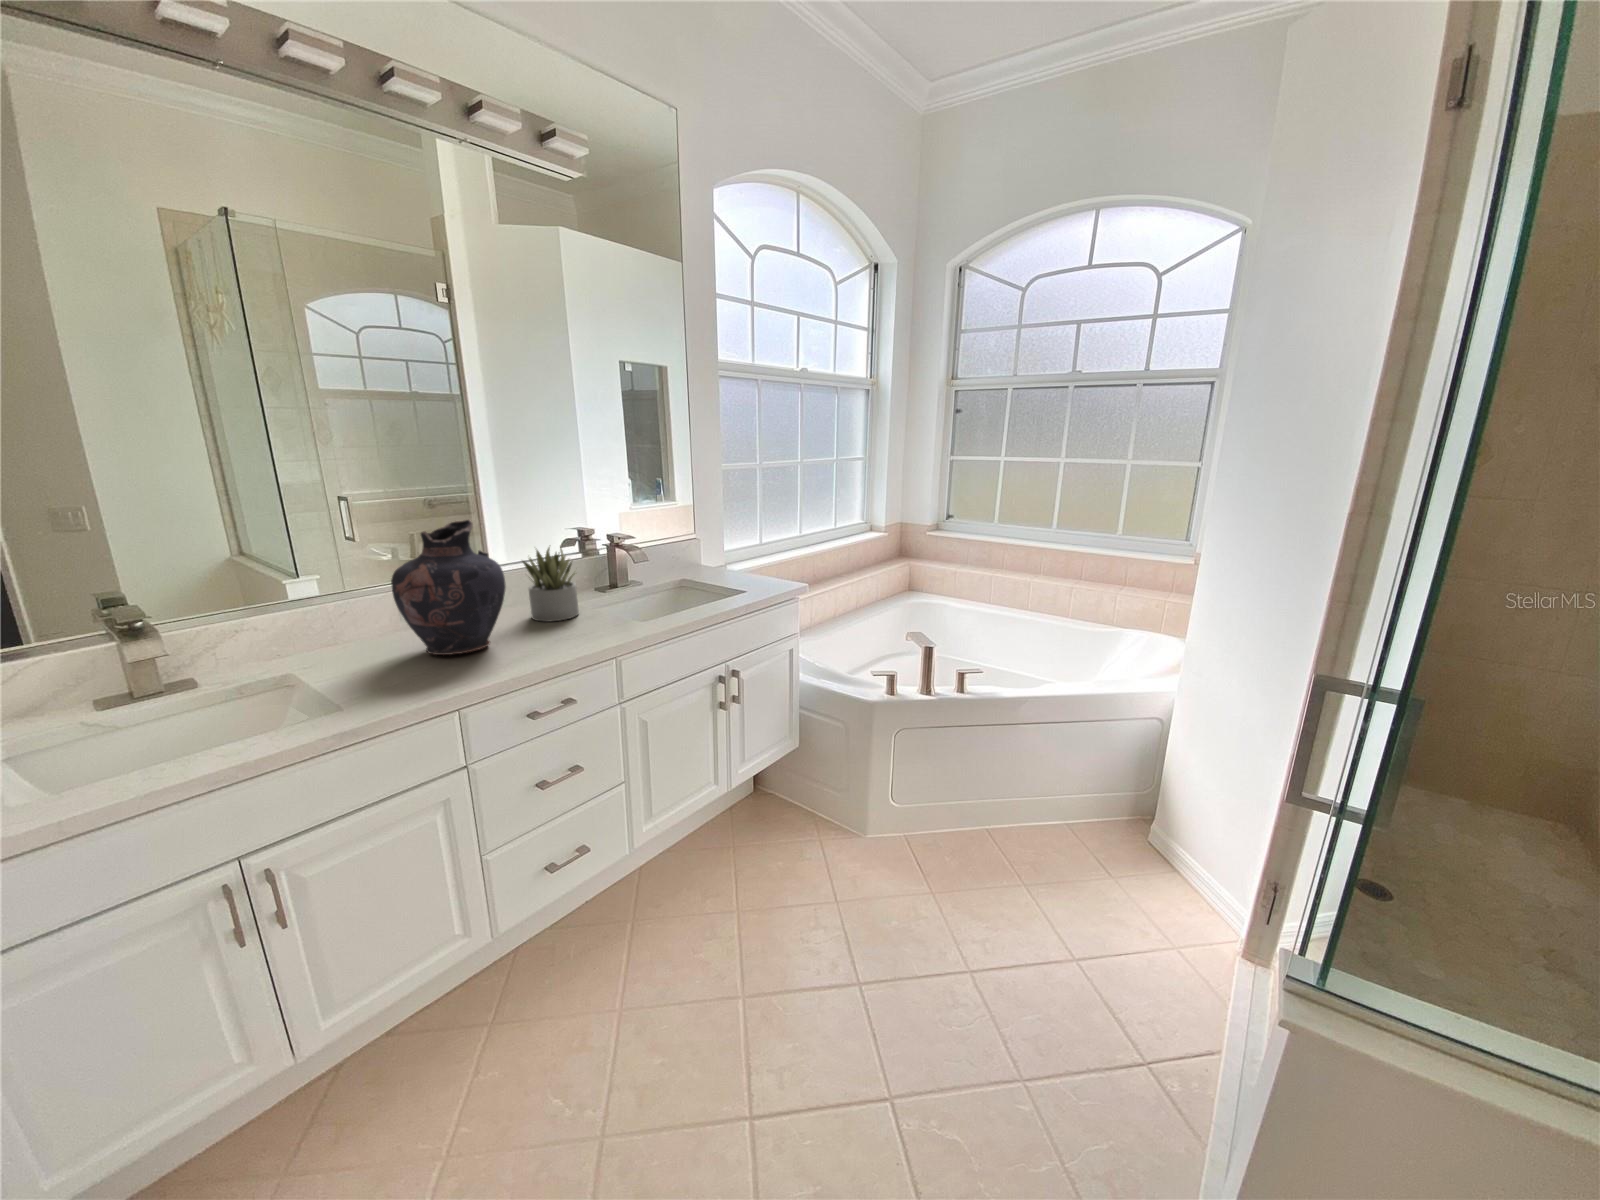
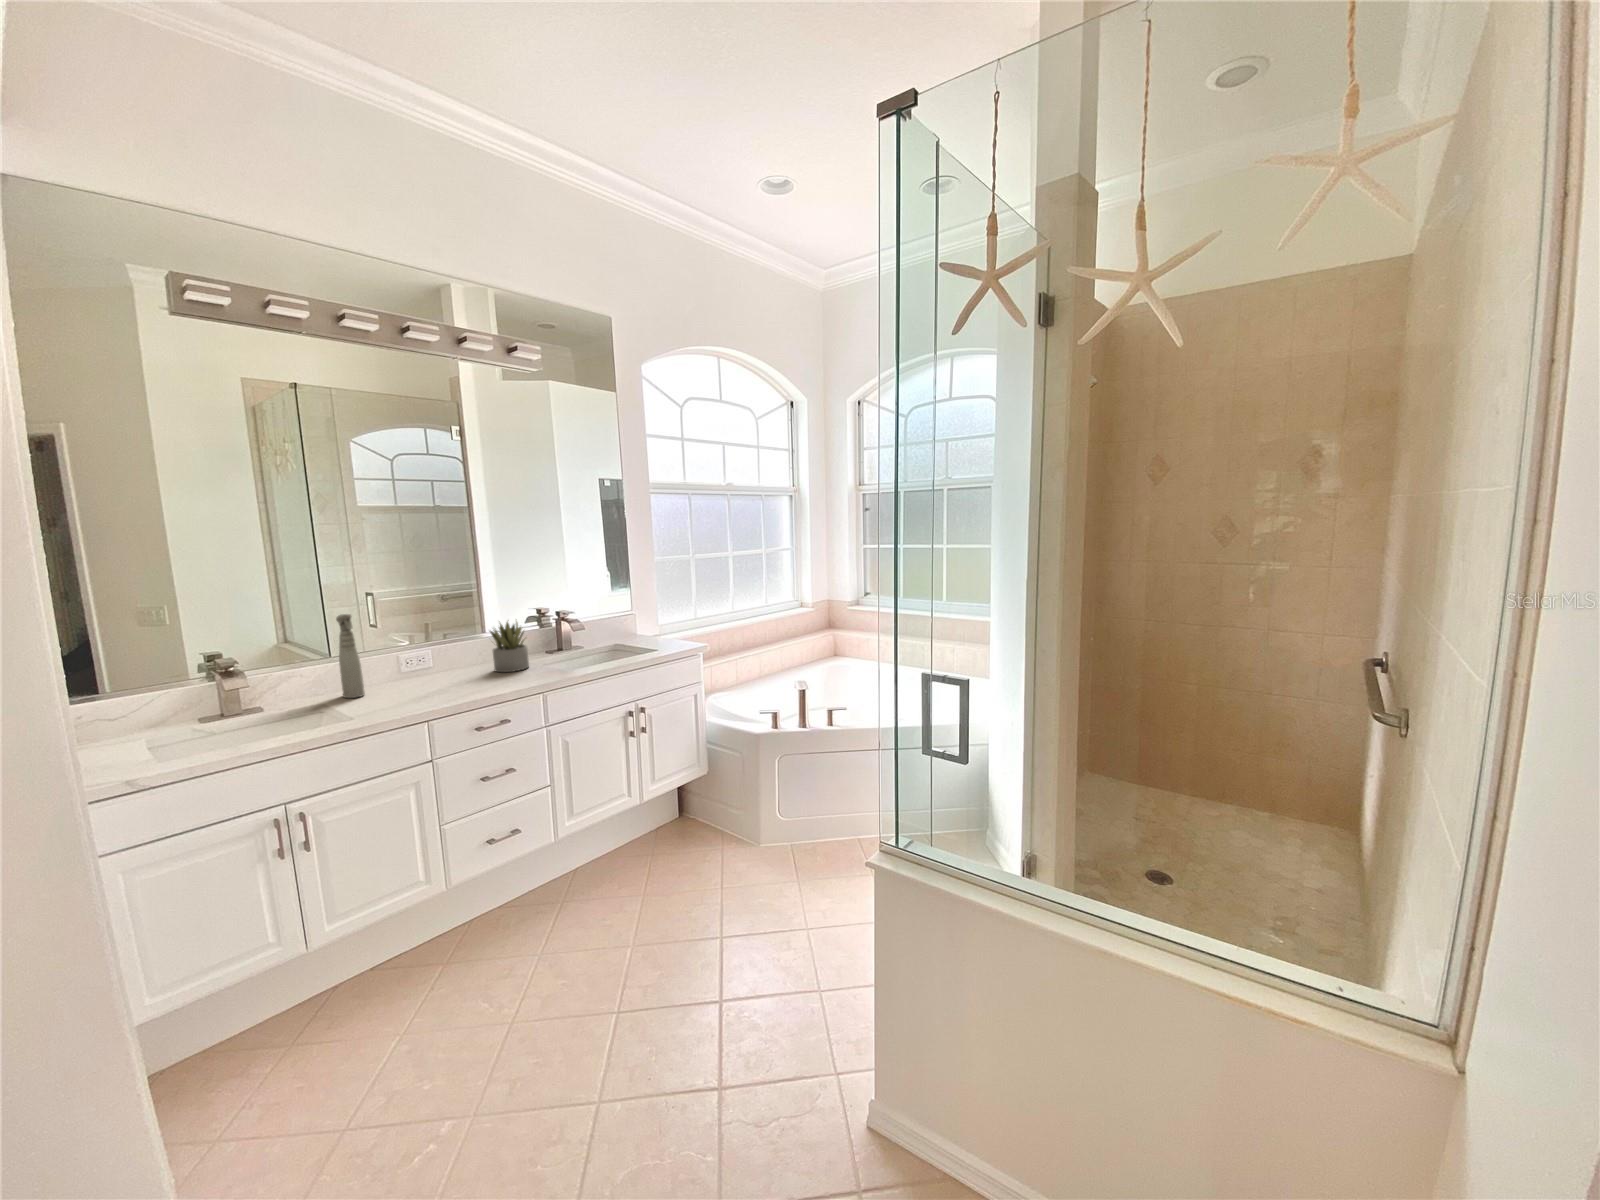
vase: present [391,519,506,655] -> none [393,601,470,691]
spray bottle: none [298,536,352,665] -> present [336,614,365,698]

